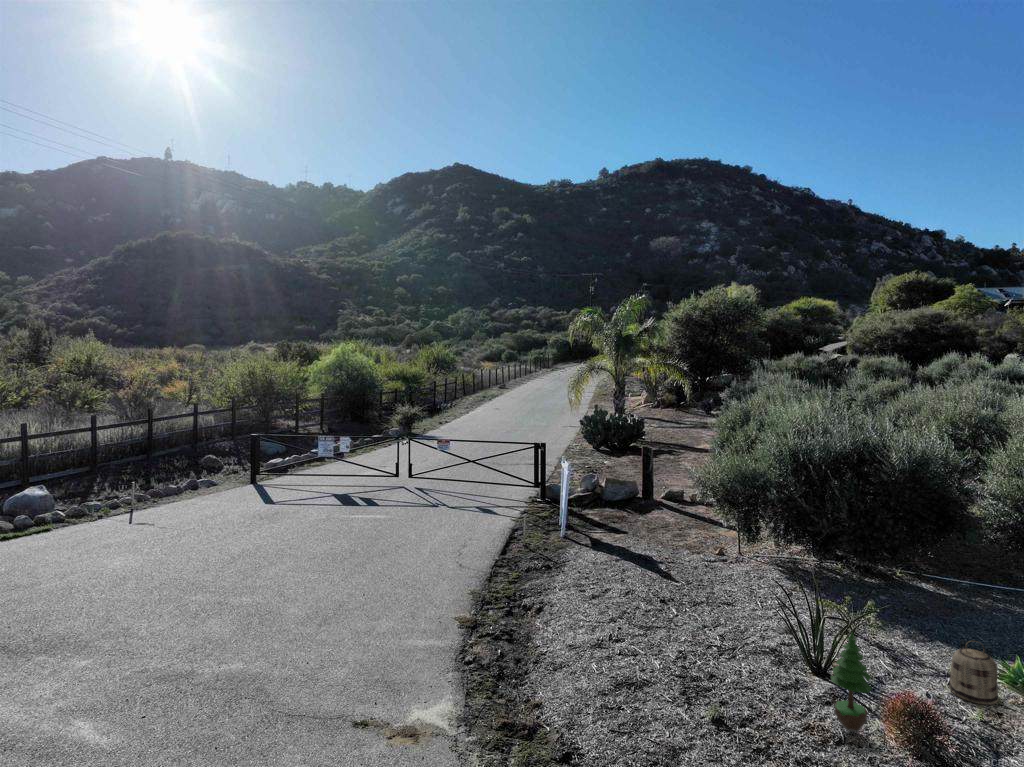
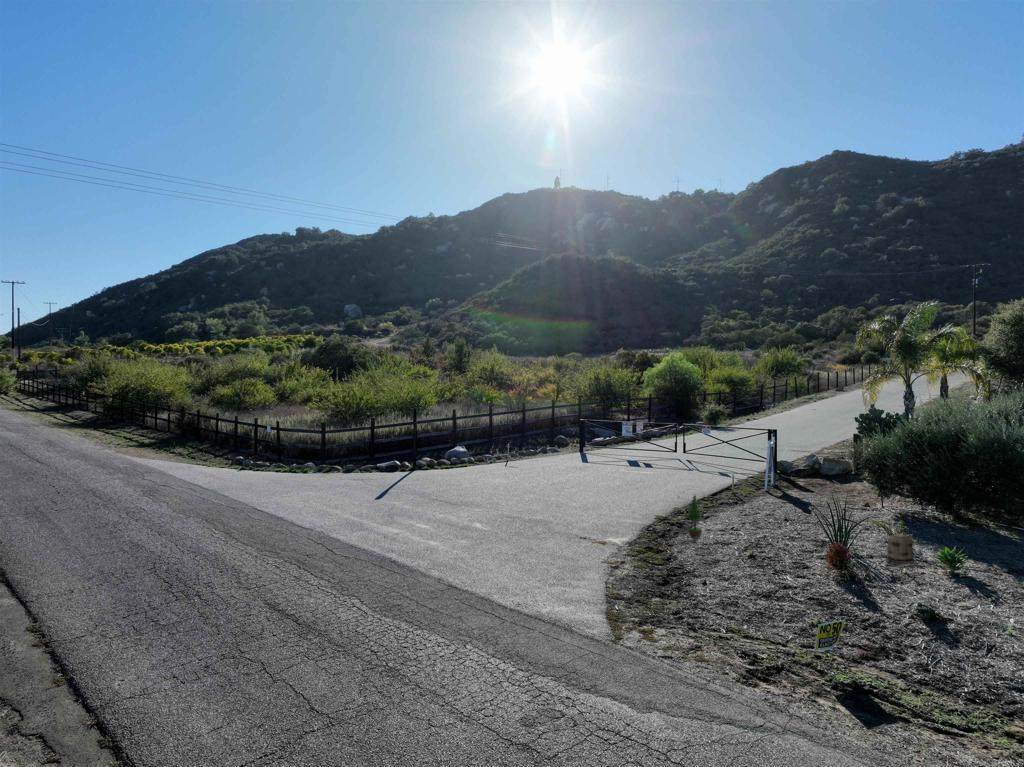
potted tree: present [831,632,872,732] -> present [687,495,703,540]

